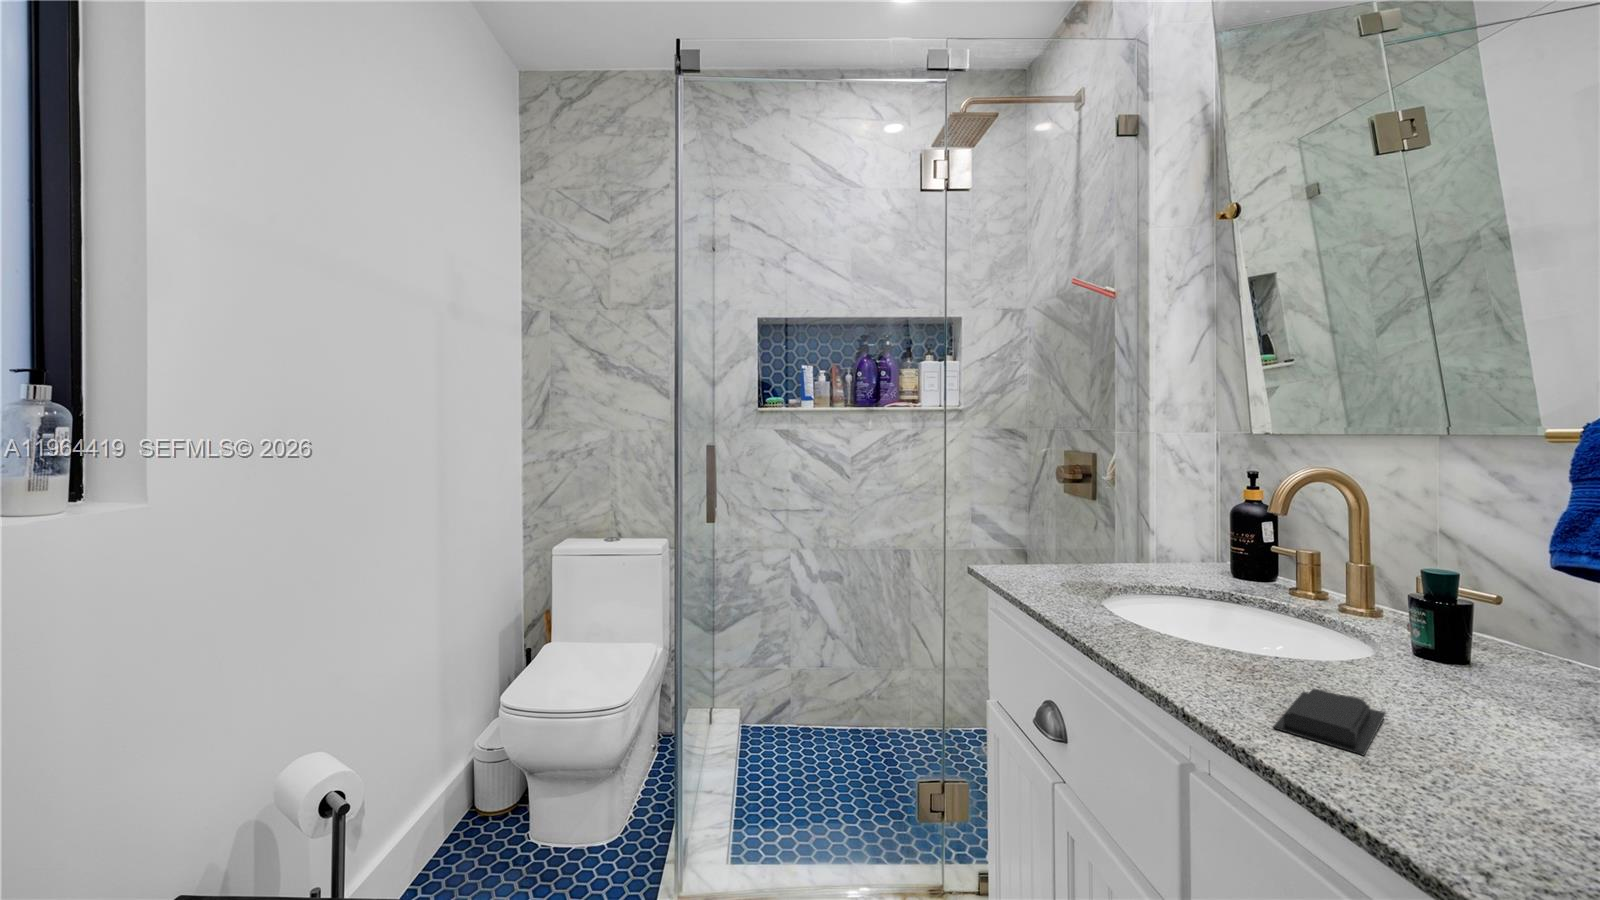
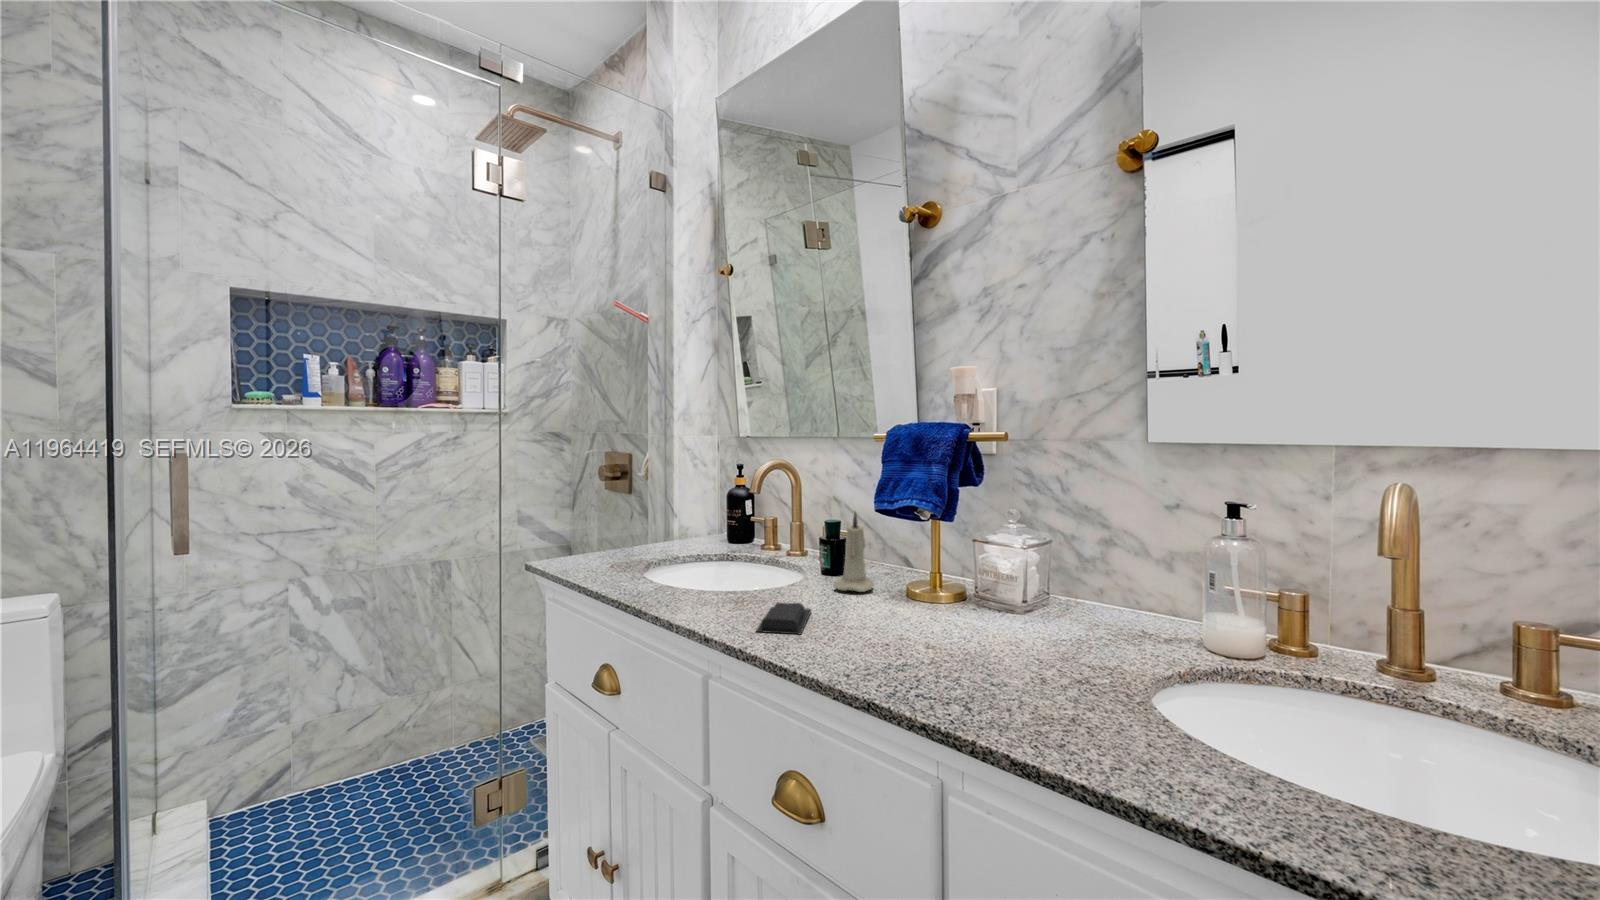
candle: none [1431,560,1531,703] -> present [833,512,874,592]

